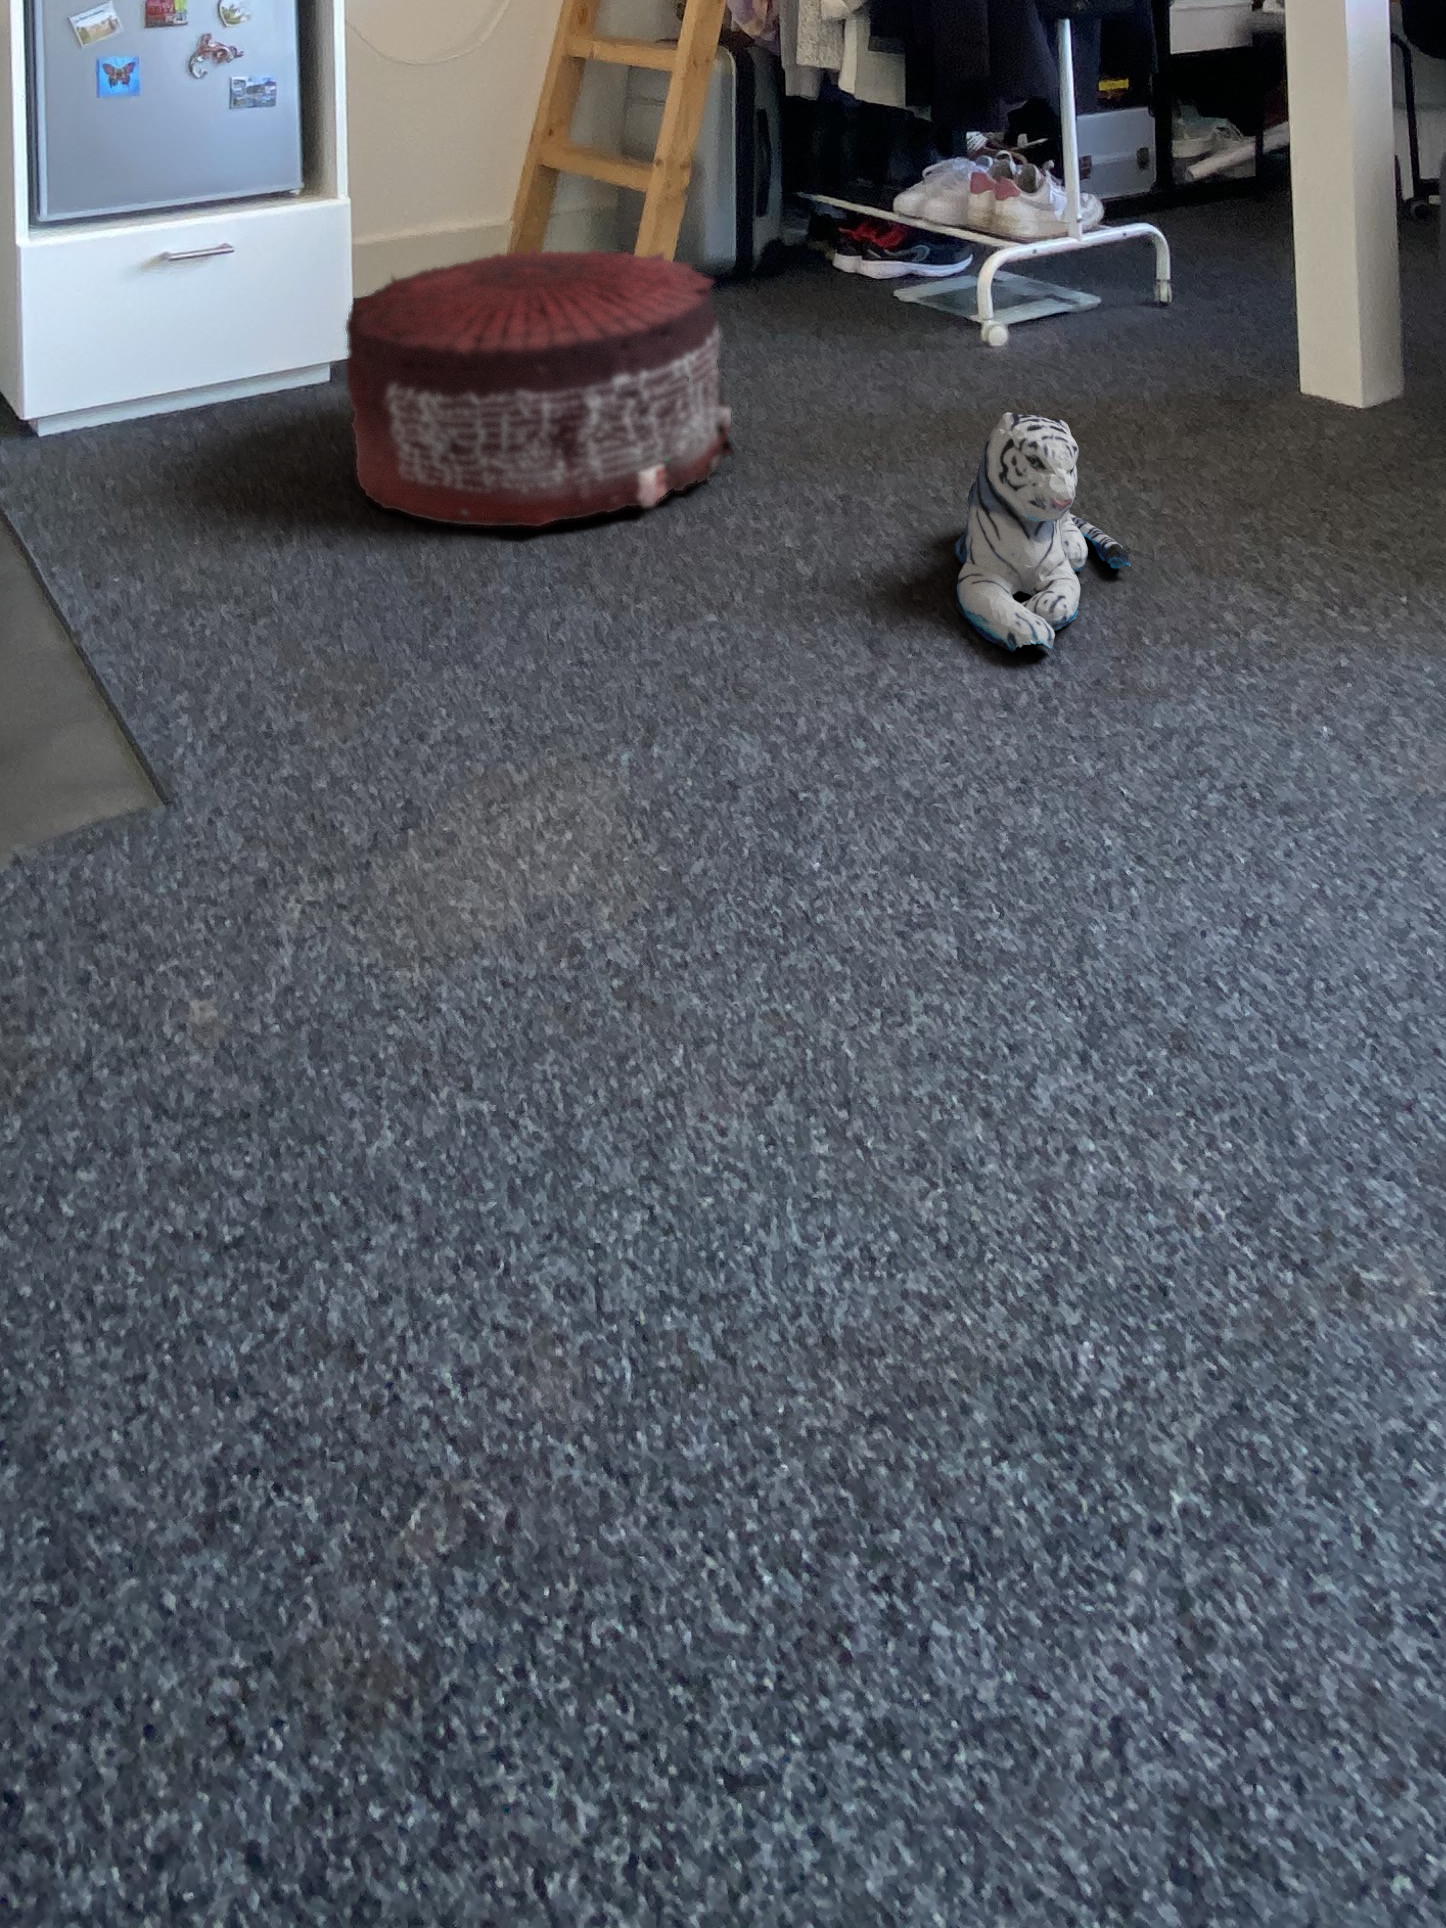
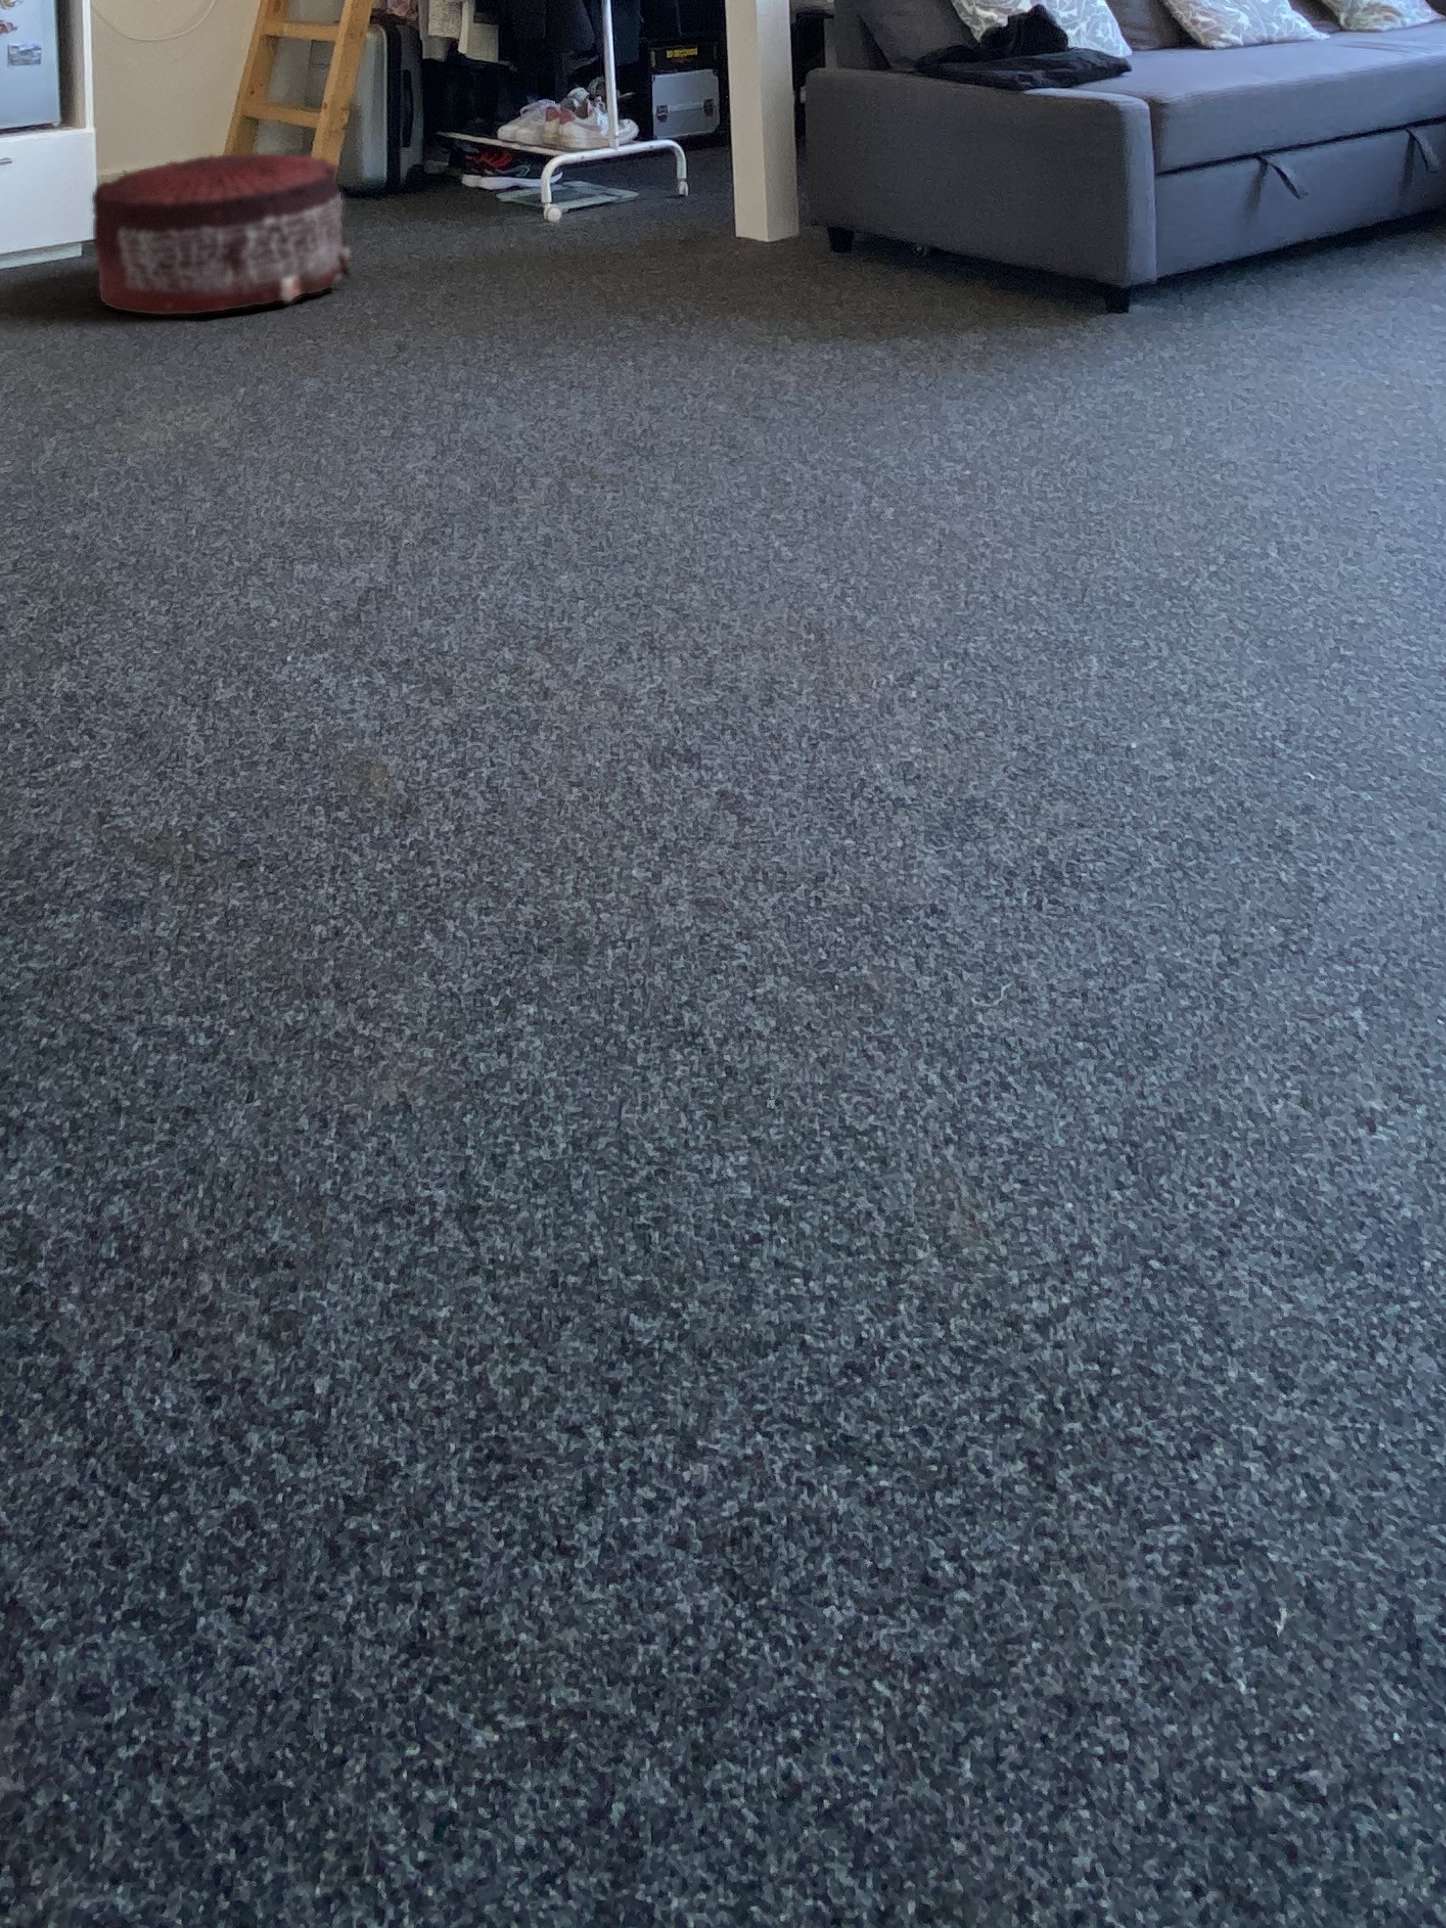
plush toy: present [953,412,1130,652] -> none [461,221,571,348]

